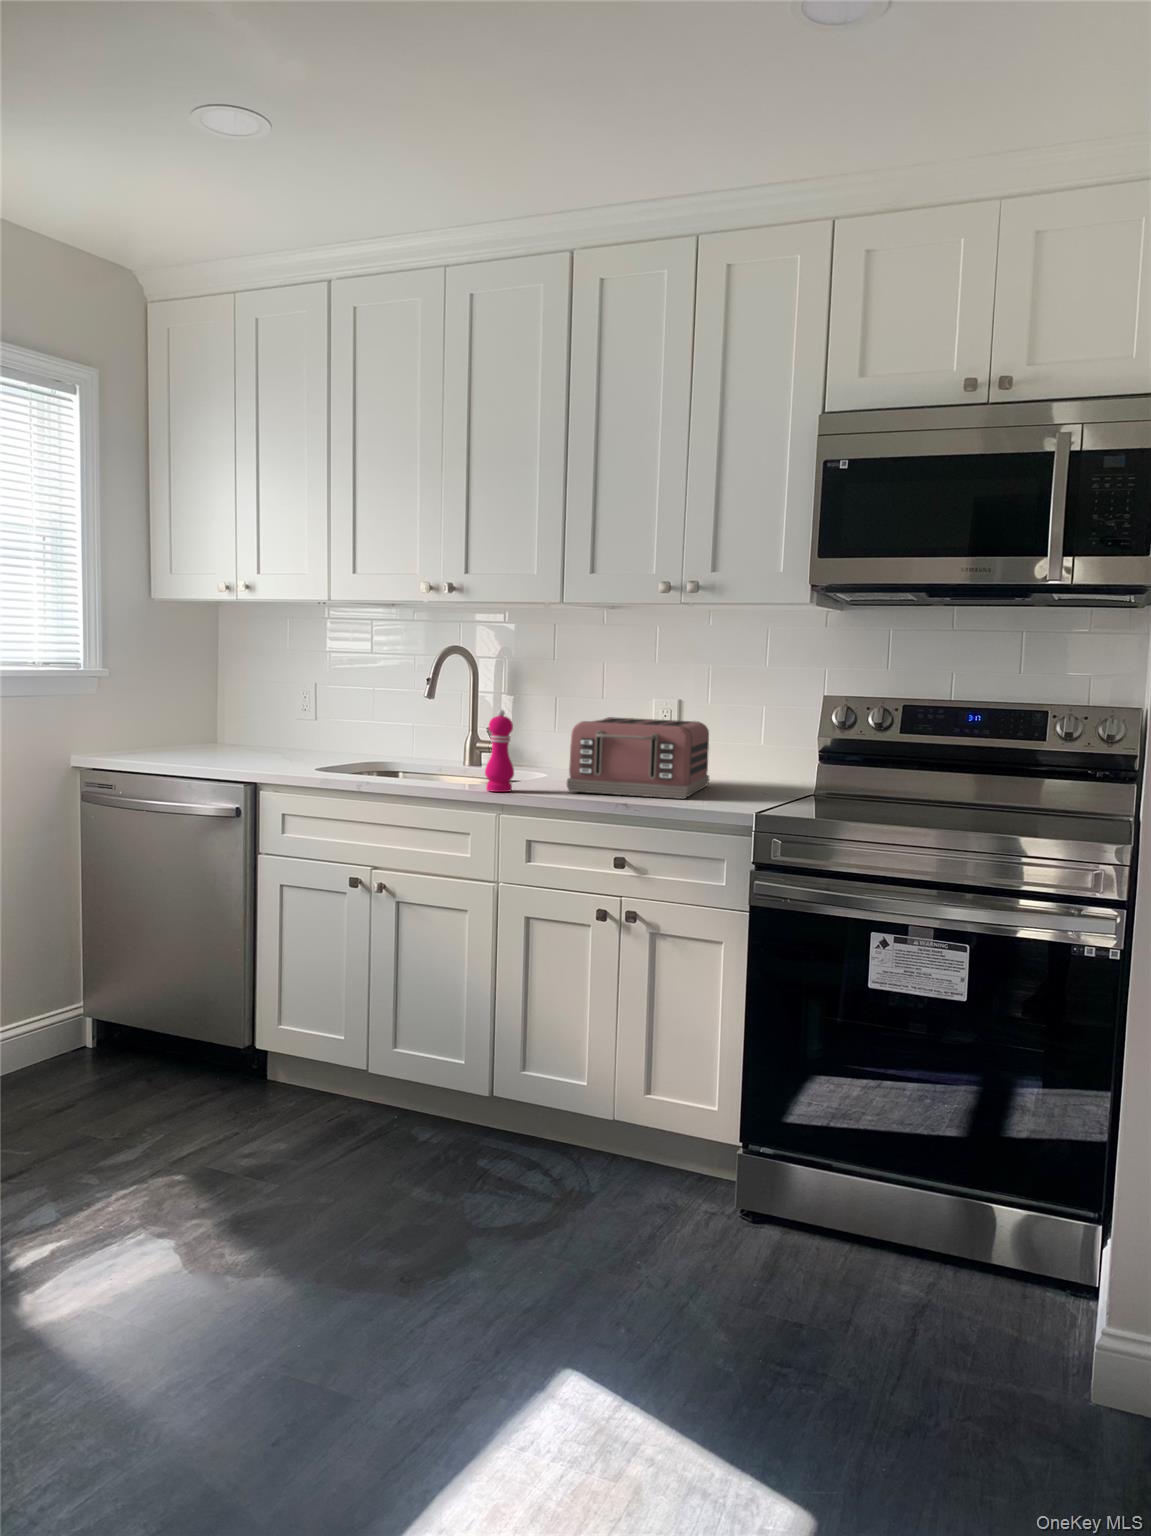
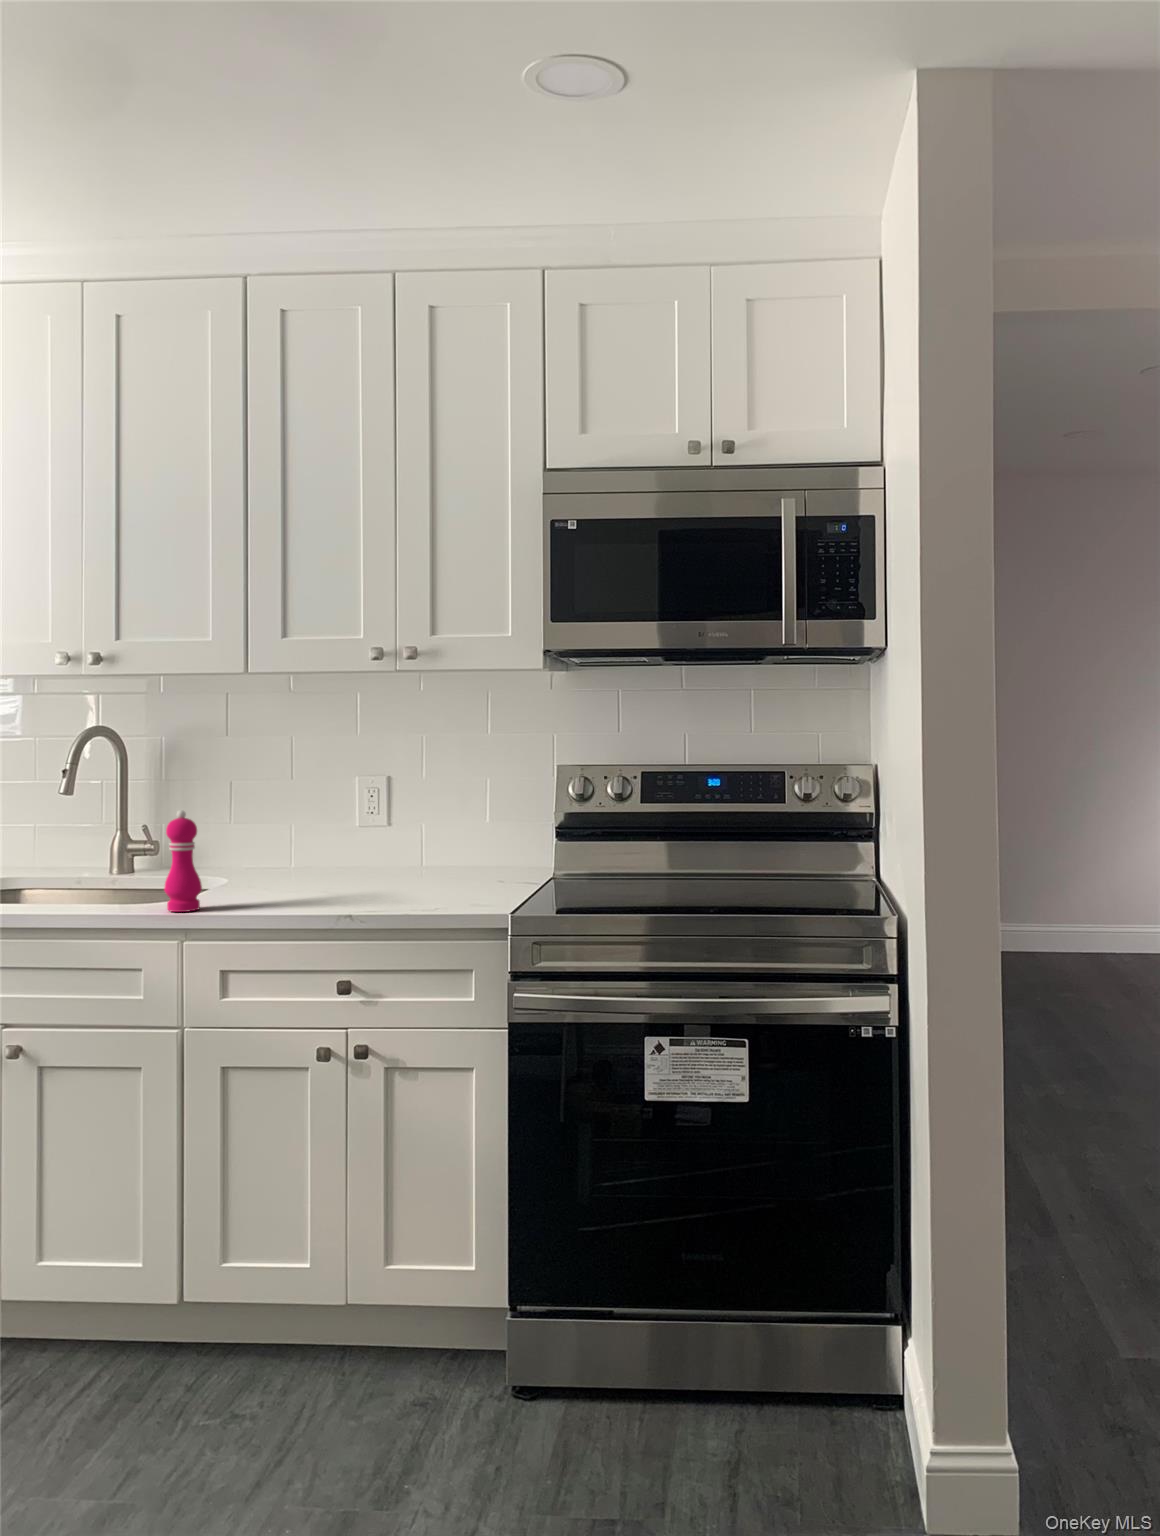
toaster: present [567,717,709,799] -> none [268,806,432,903]

